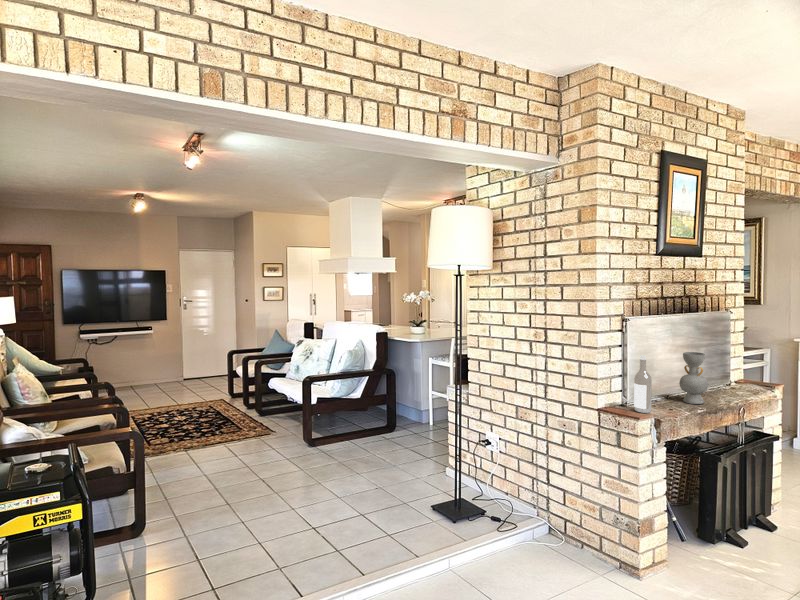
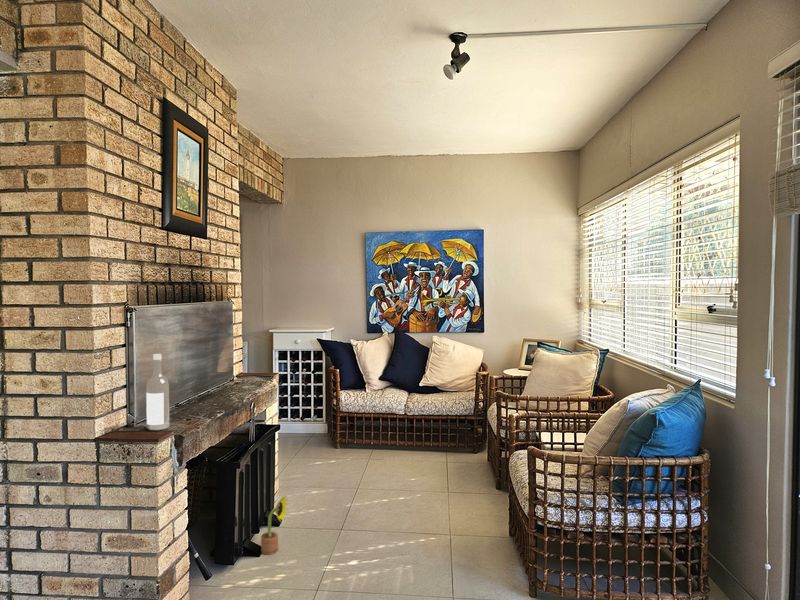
decorative vase: present [679,352,708,404] -> none [195,346,225,407]
decorative plant: none [746,506,780,556] -> present [261,496,288,554]

